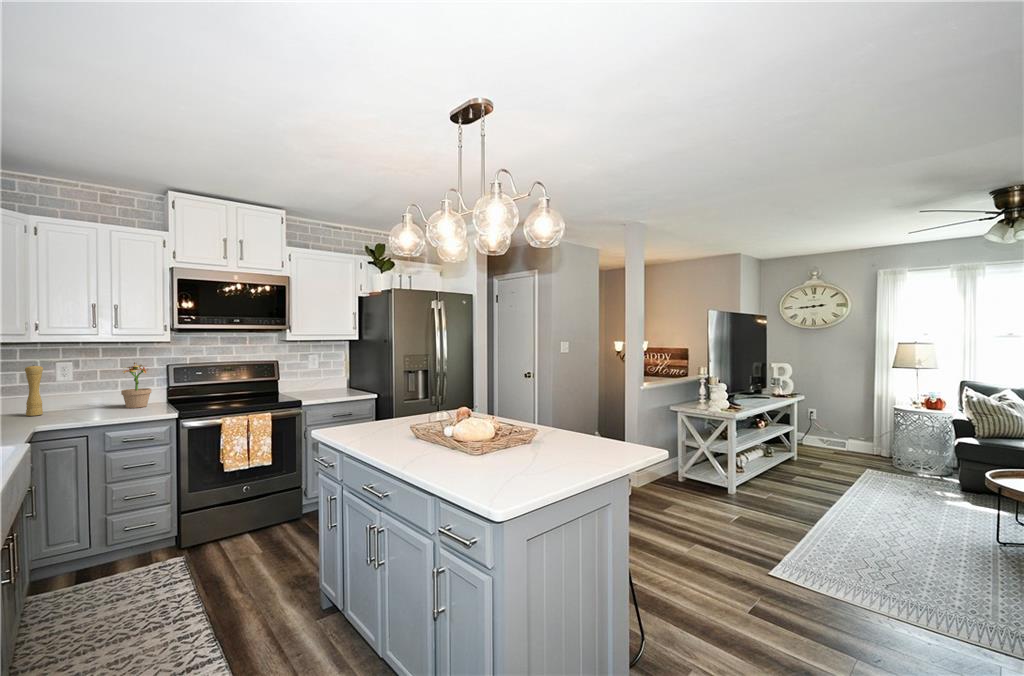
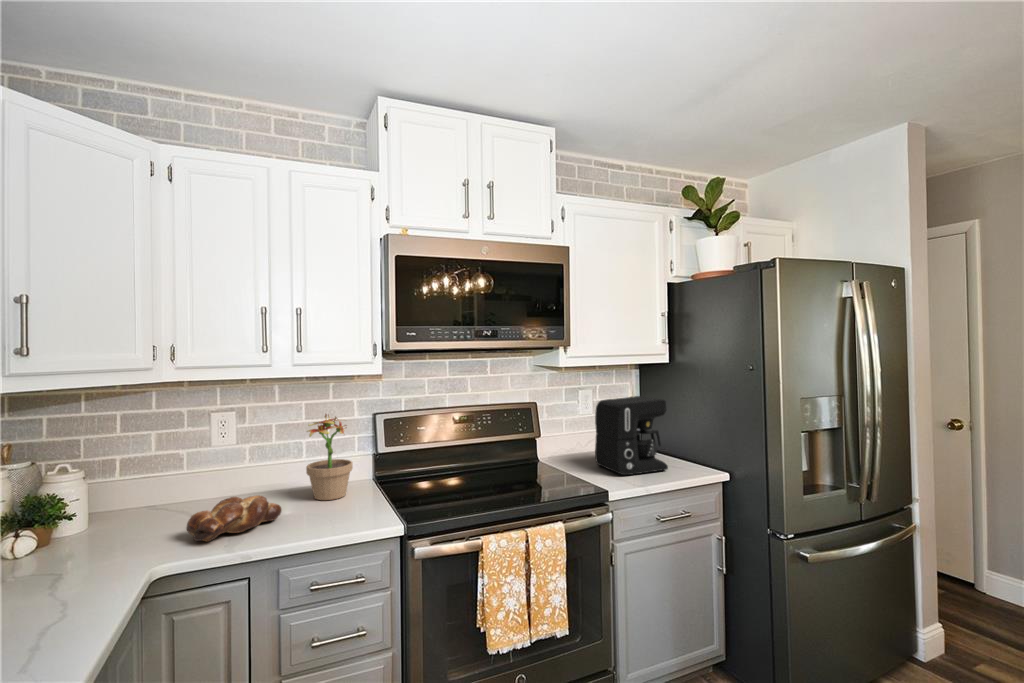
coffee maker: none [309,357,347,396] -> present [595,396,668,475]
pepper mill: present [25,365,43,416] -> none [157,424,185,521]
bread loaf: none [49,401,106,420] -> present [187,495,281,541]

